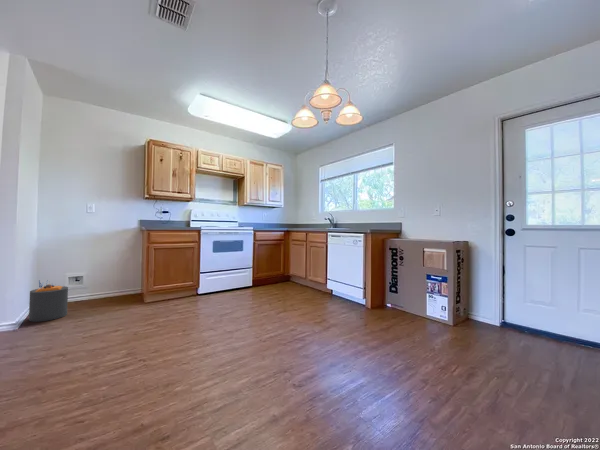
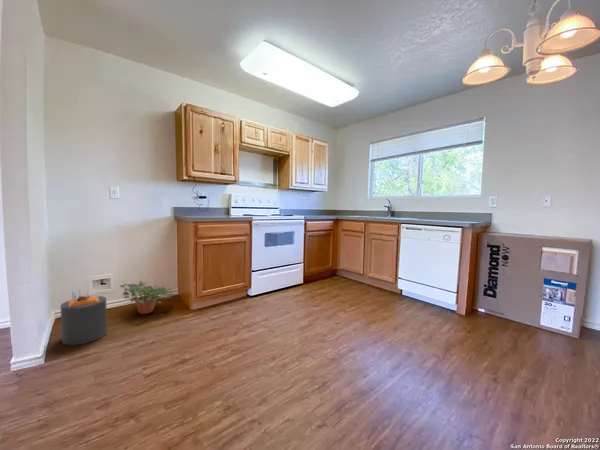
potted plant: none [86,279,133,304] -> present [120,281,174,314]

